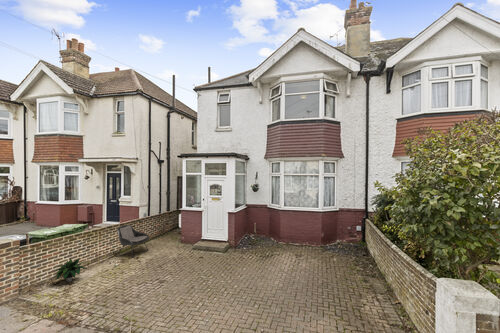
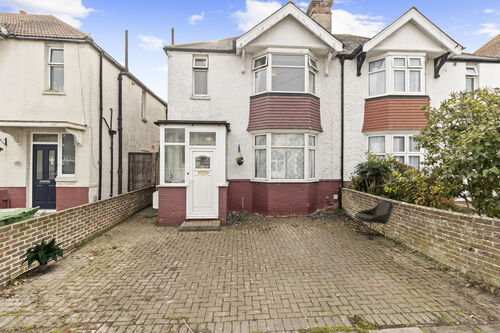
lounge chair: present [116,225,149,257] -> present [354,201,394,239]

